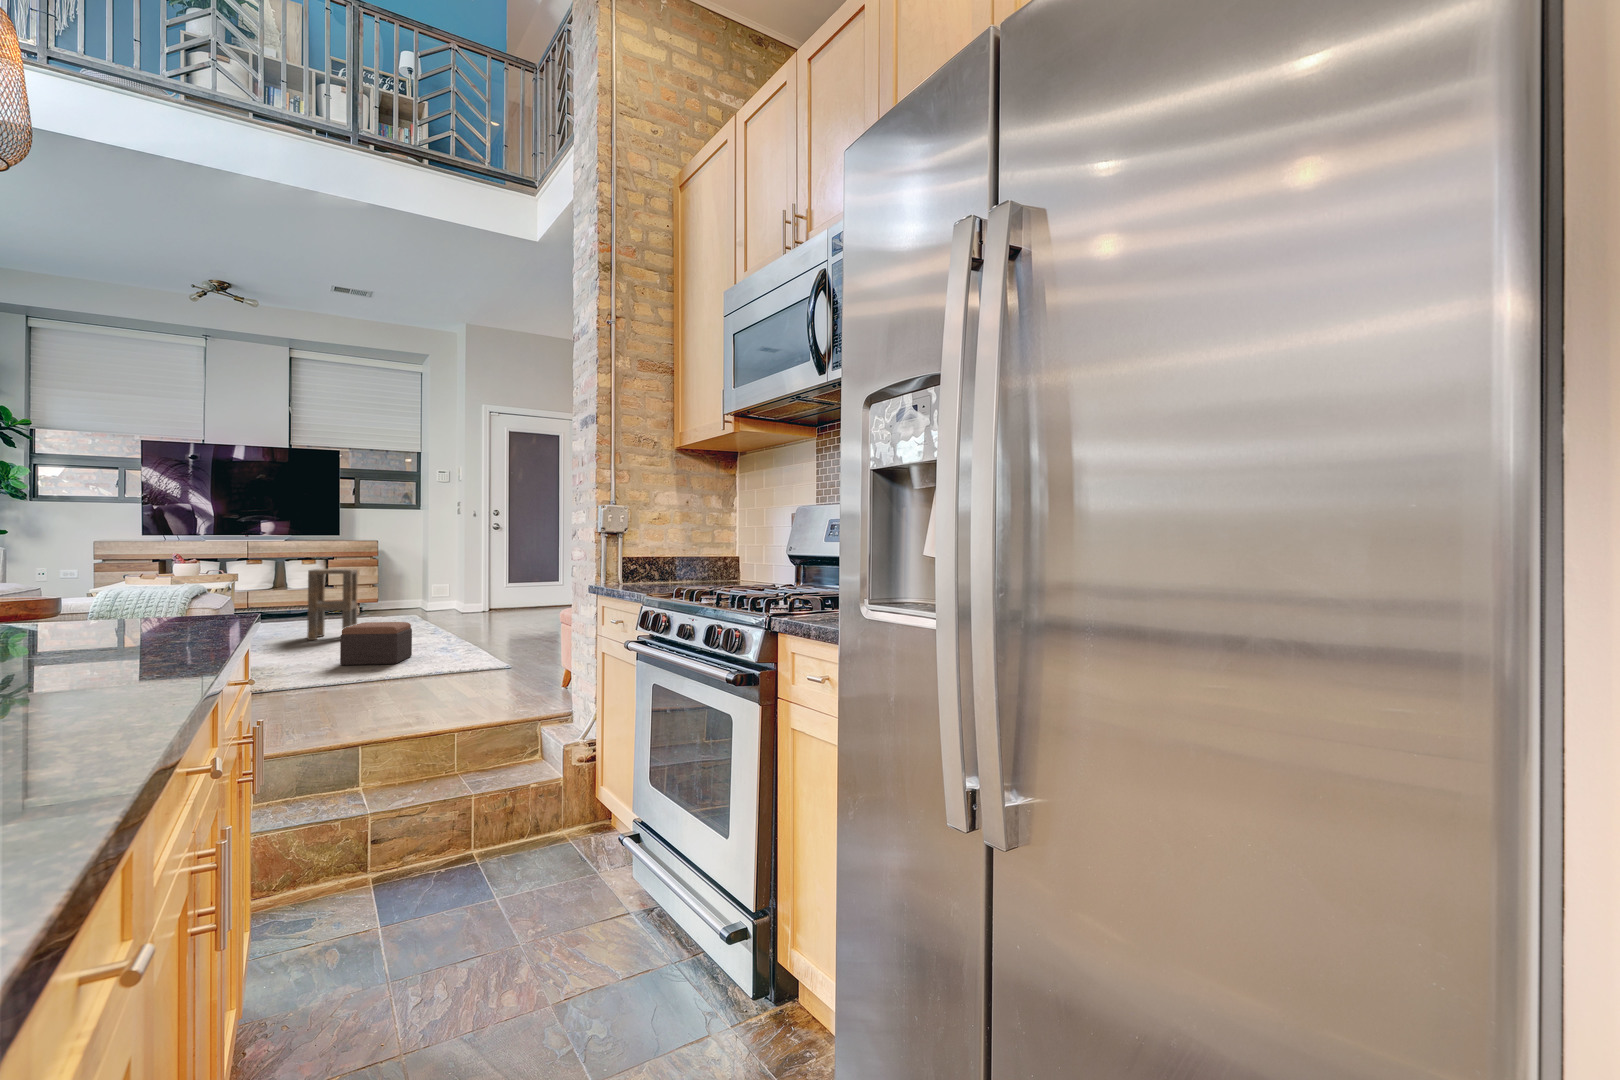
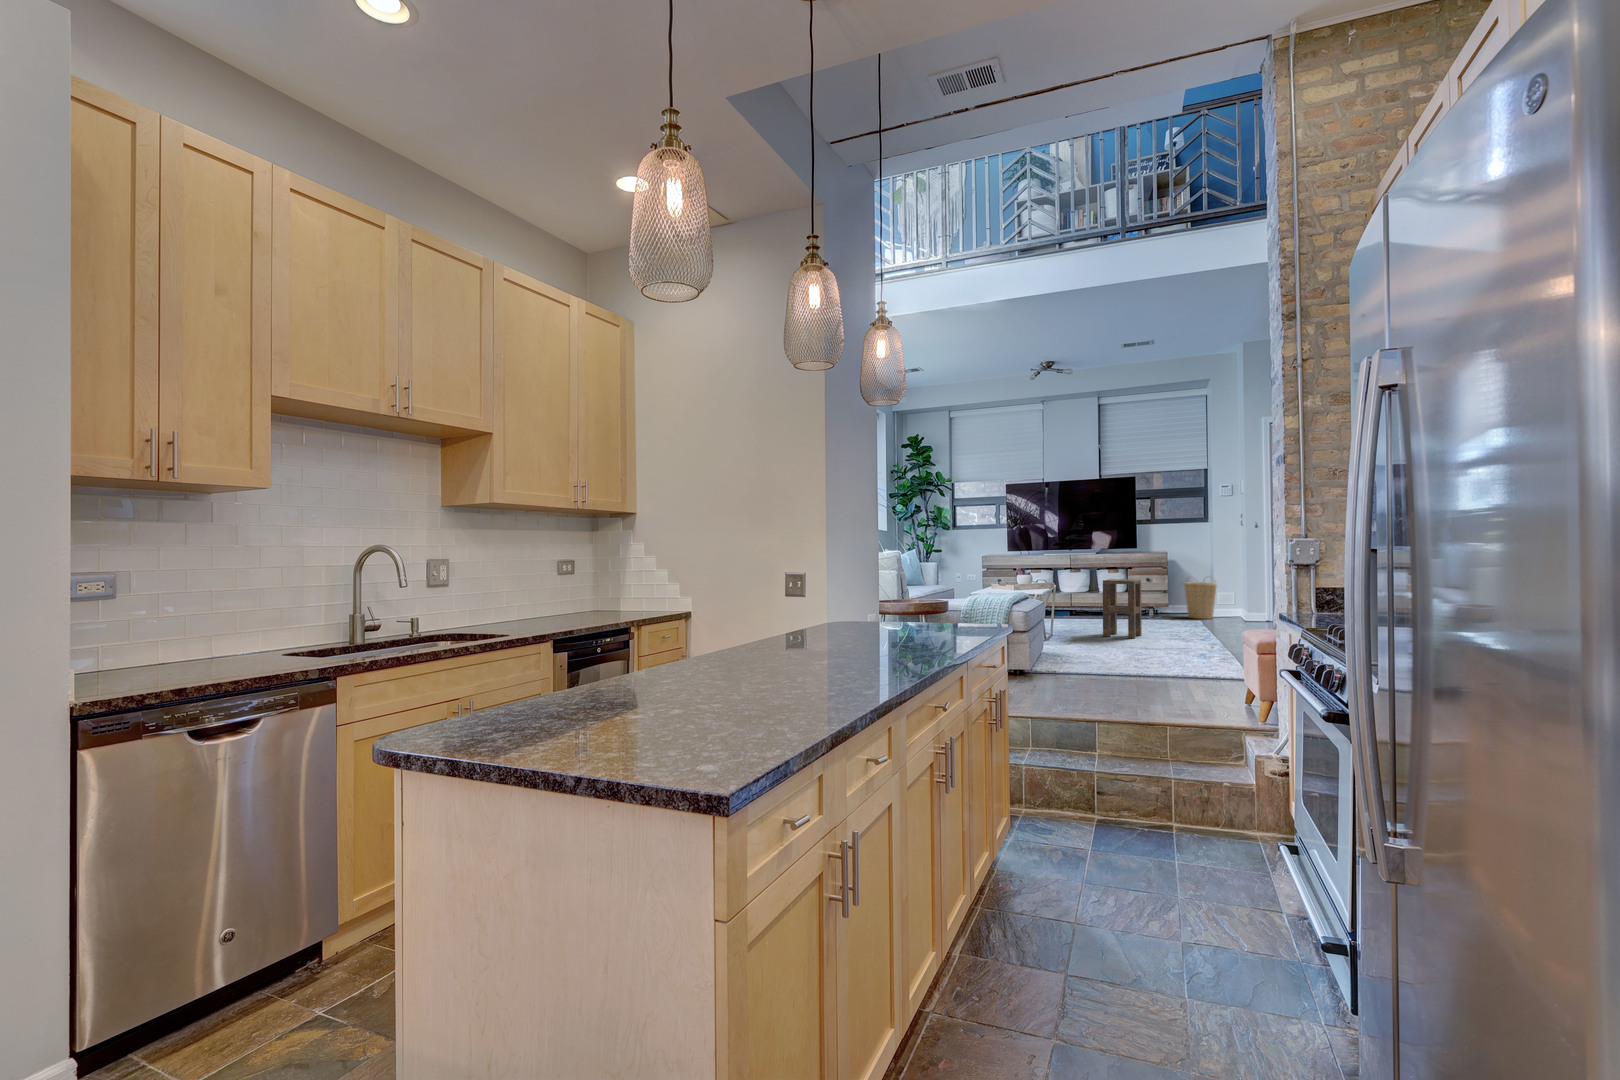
basket: none [395,566,432,612] -> present [1184,582,1217,619]
footstool: present [340,622,412,665] -> none [1115,627,1174,664]

